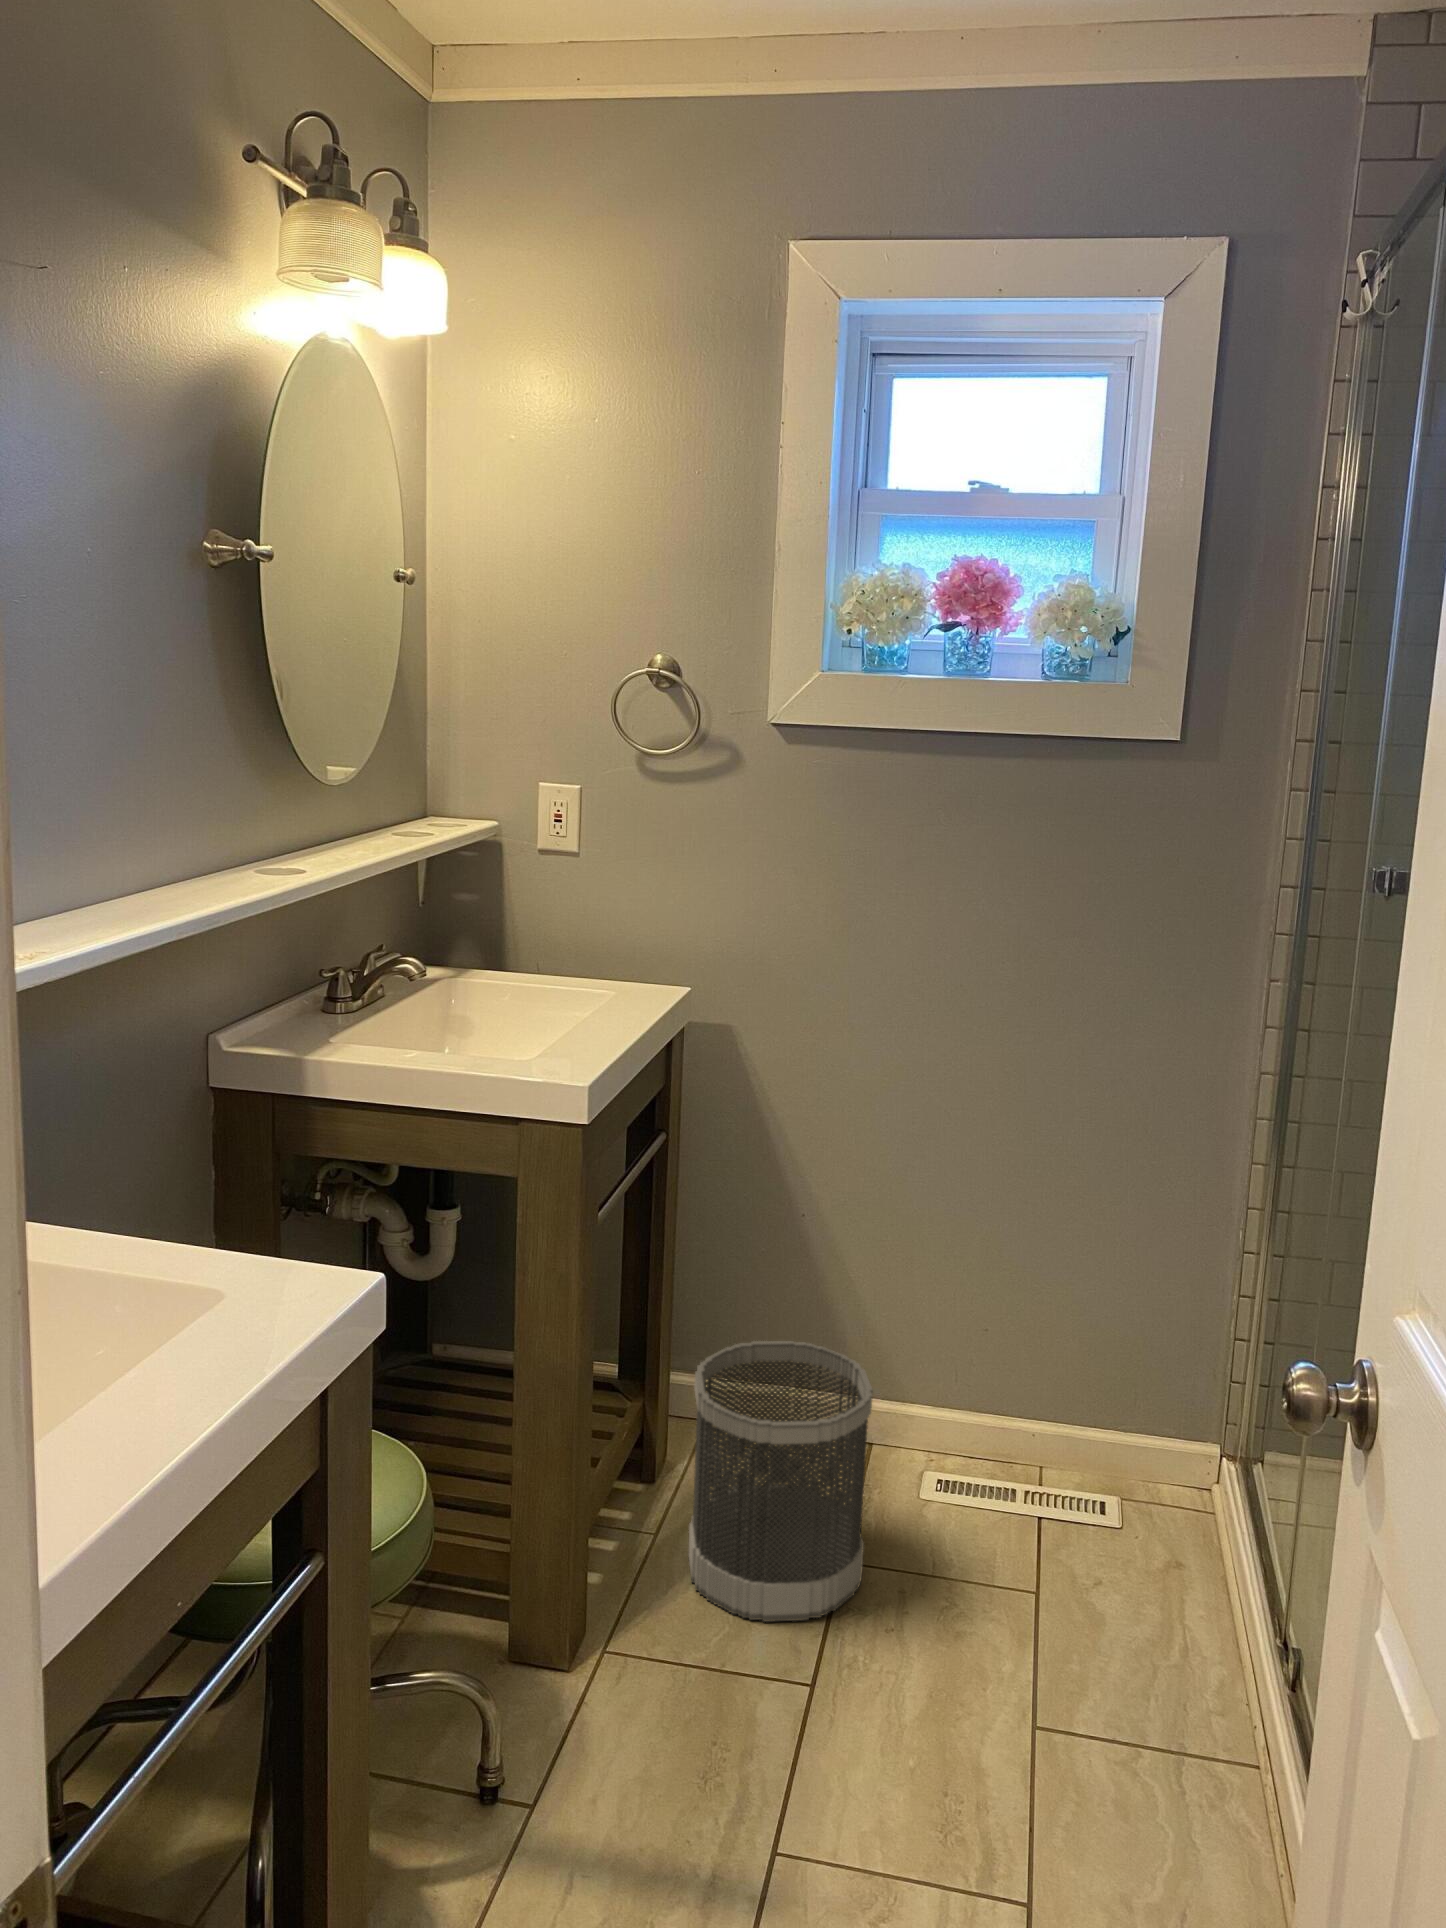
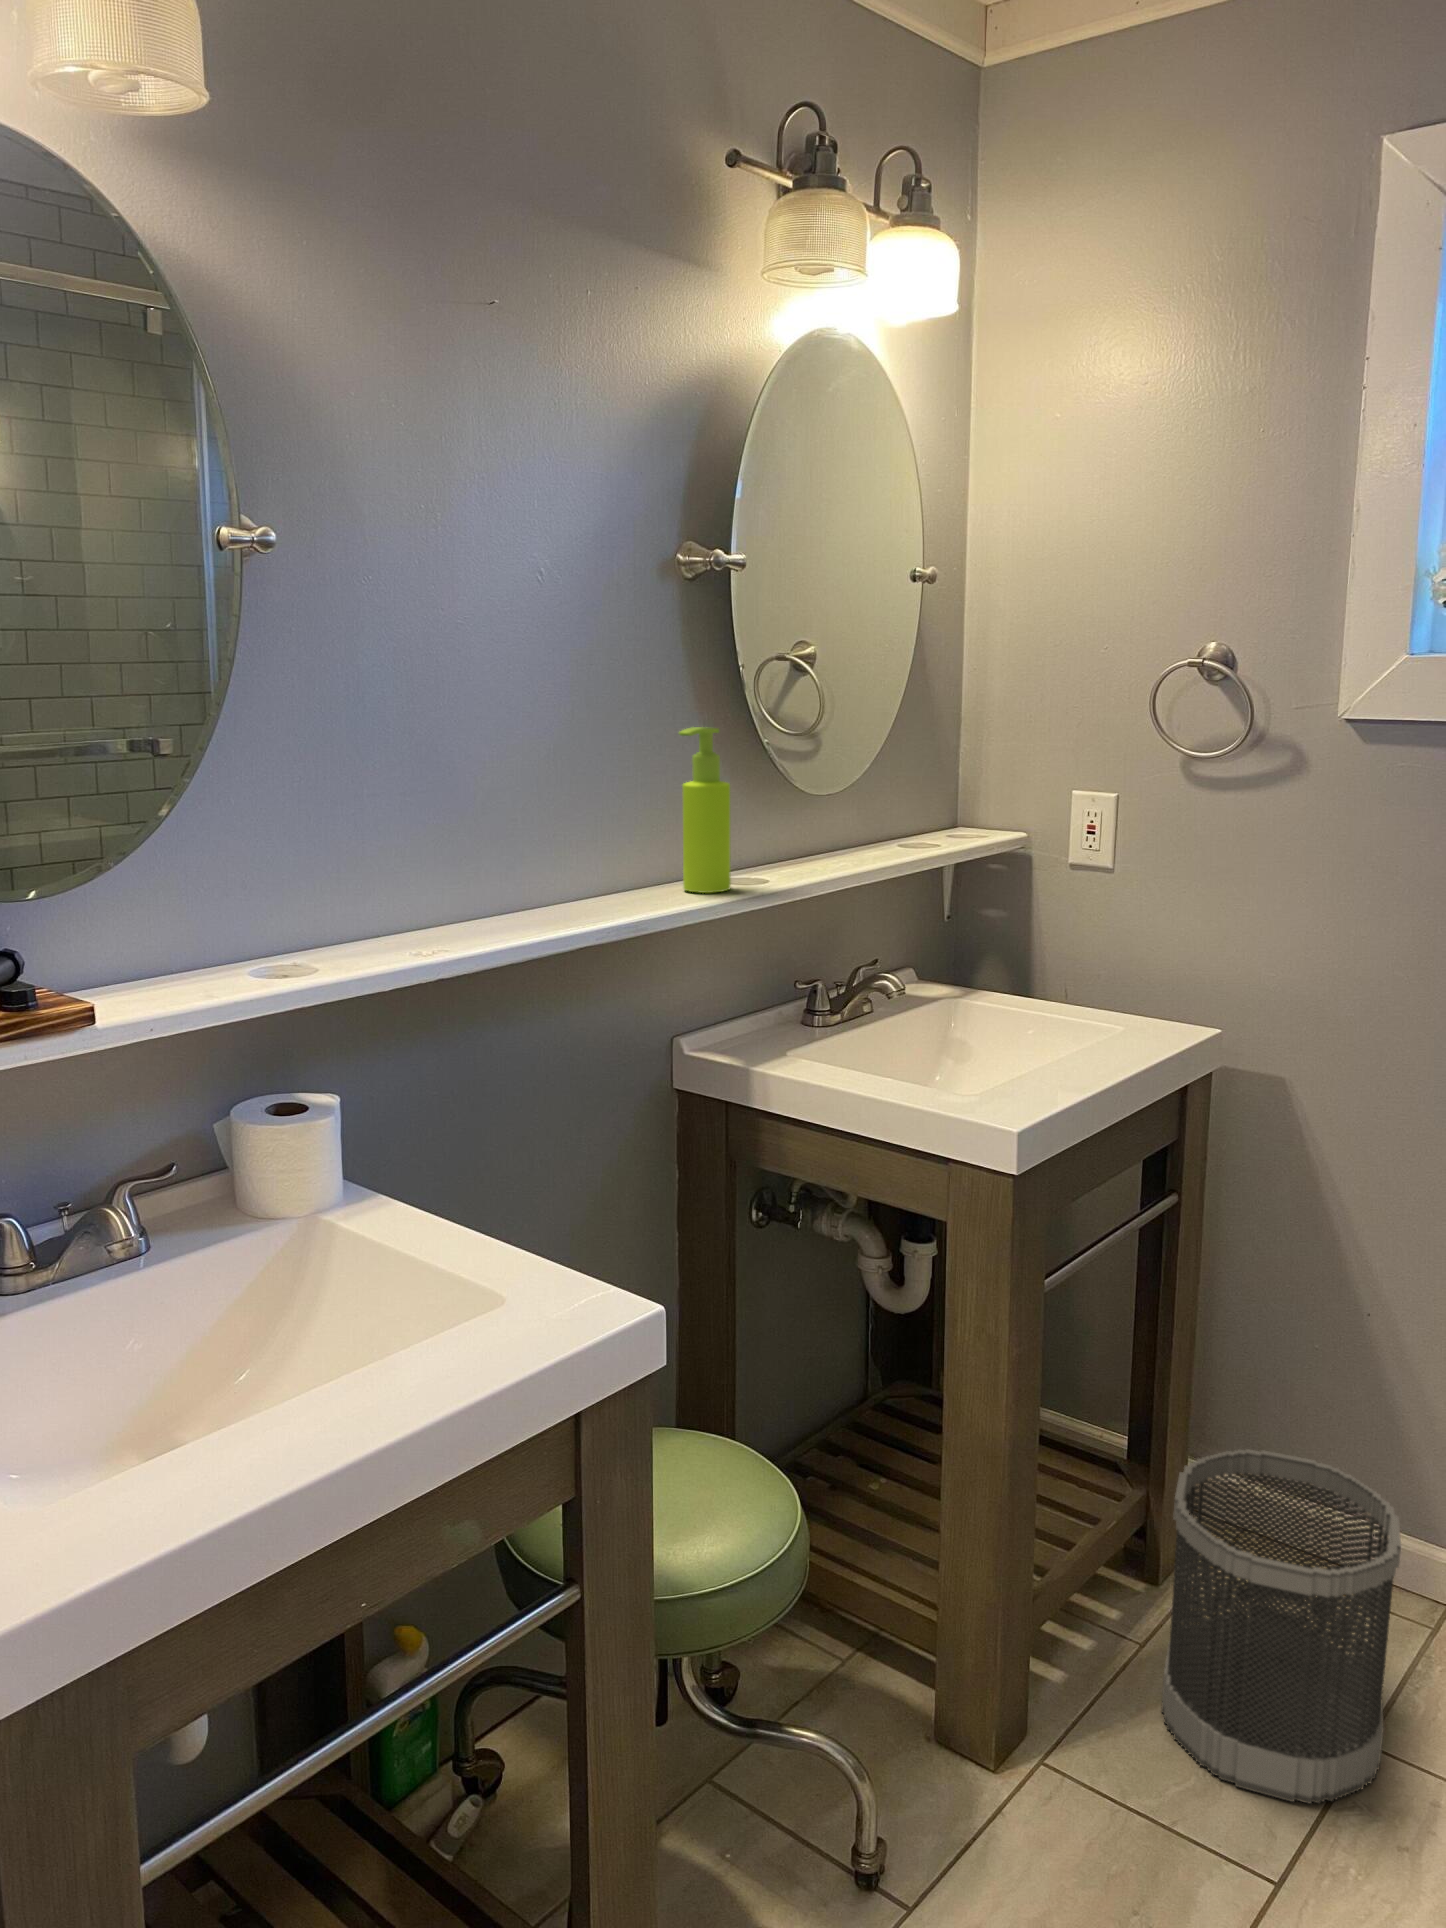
soap dispenser: none [220,717,274,883] -> present [679,727,731,893]

